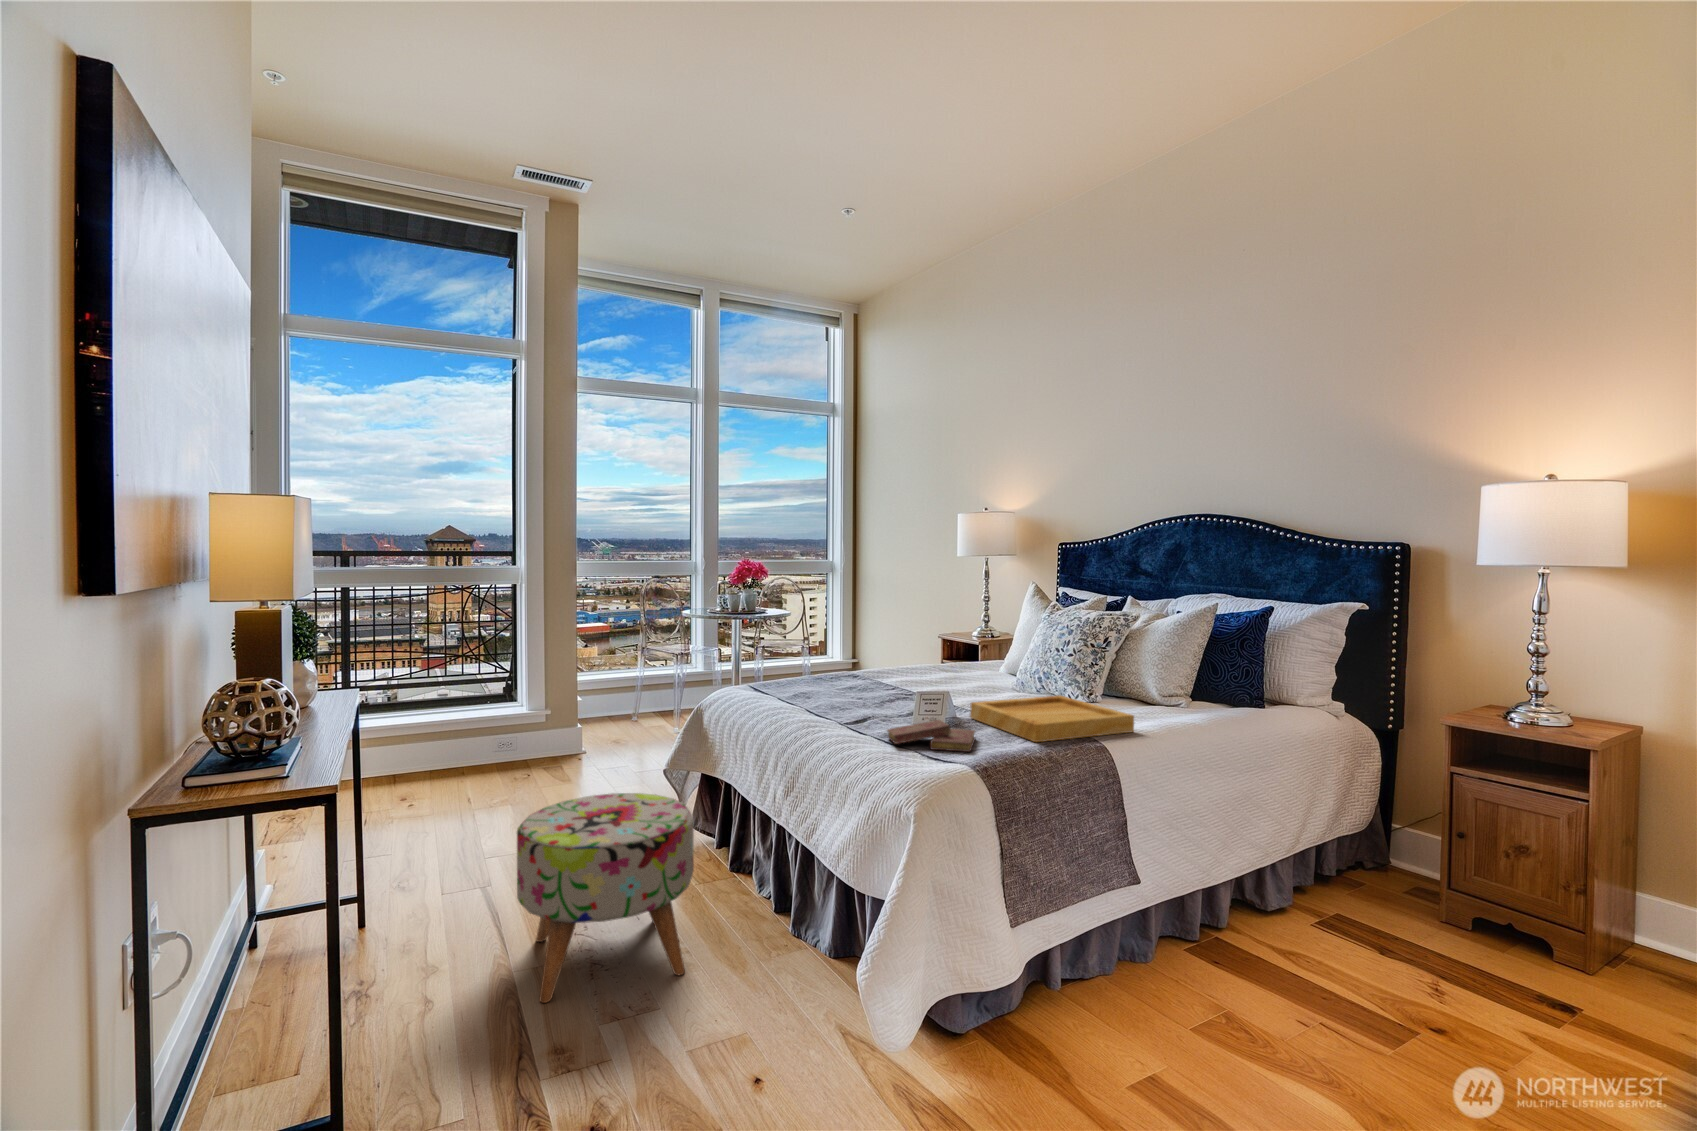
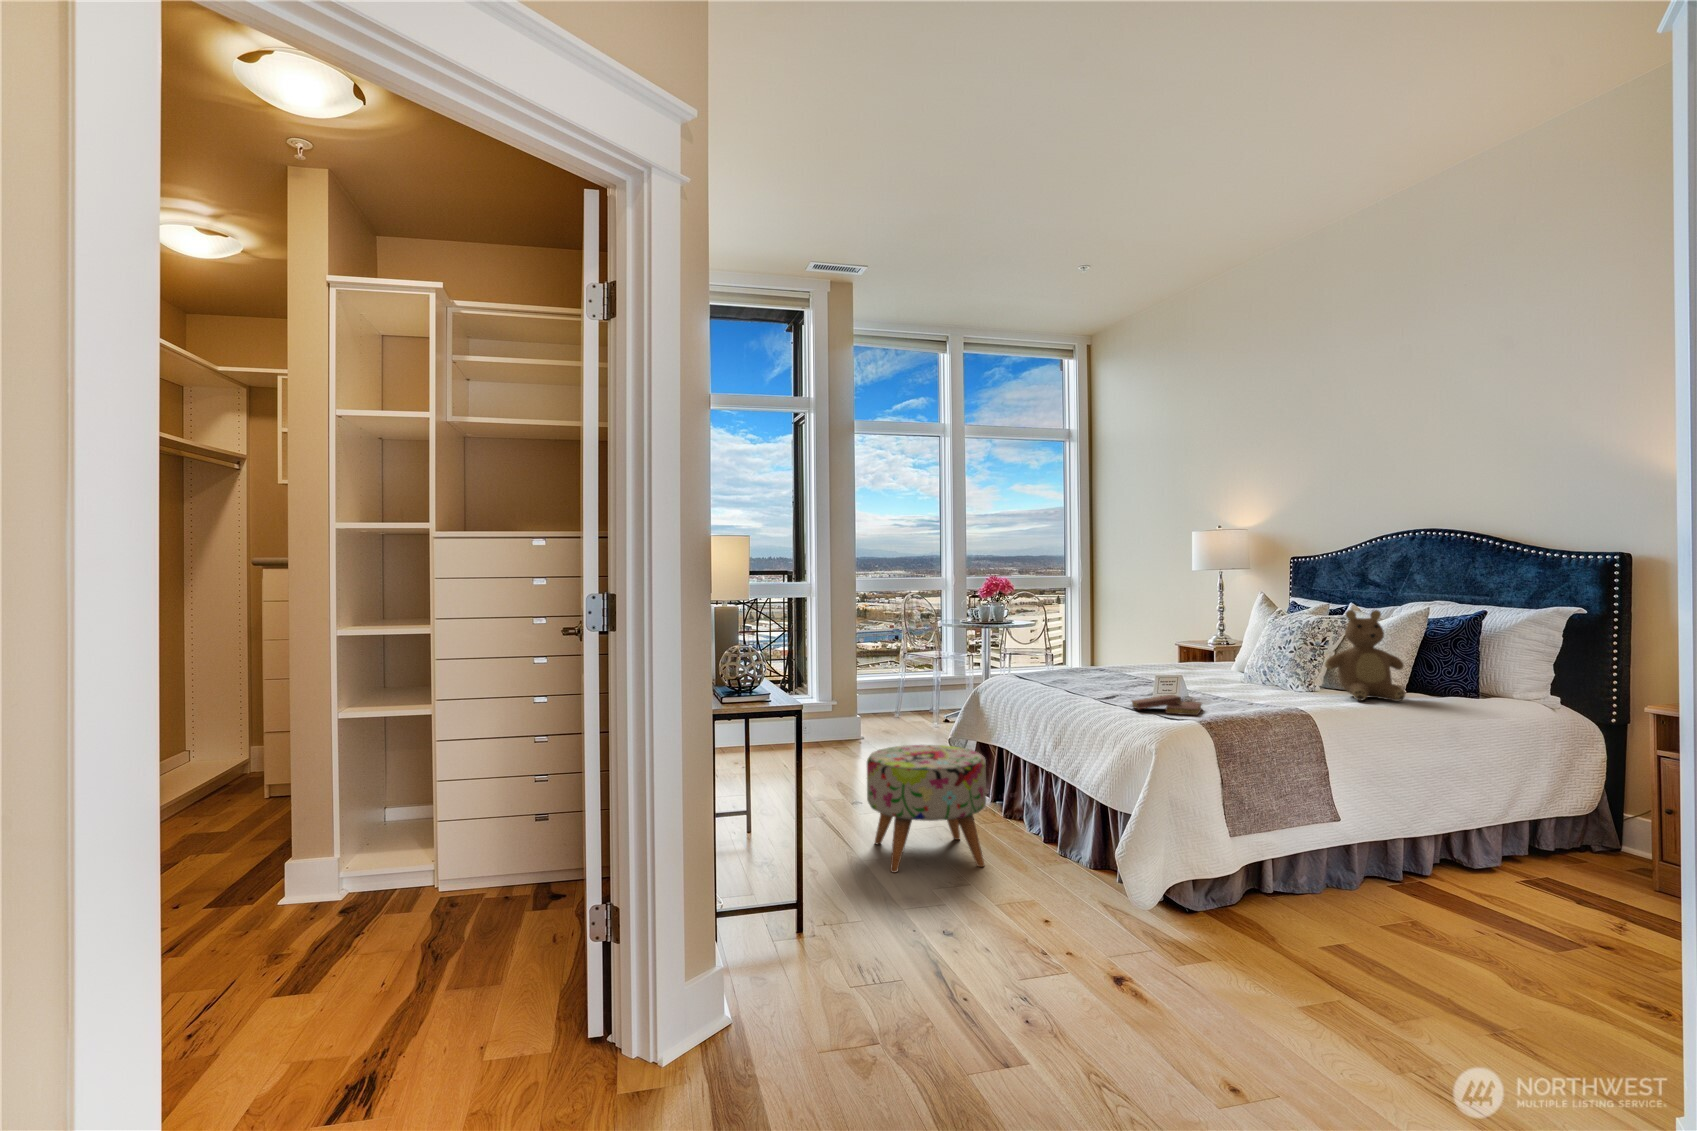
teddy bear: none [1109,607,1198,716] -> present [1325,610,1405,701]
tray: present [970,696,1134,742] -> none [1200,683,1340,712]

